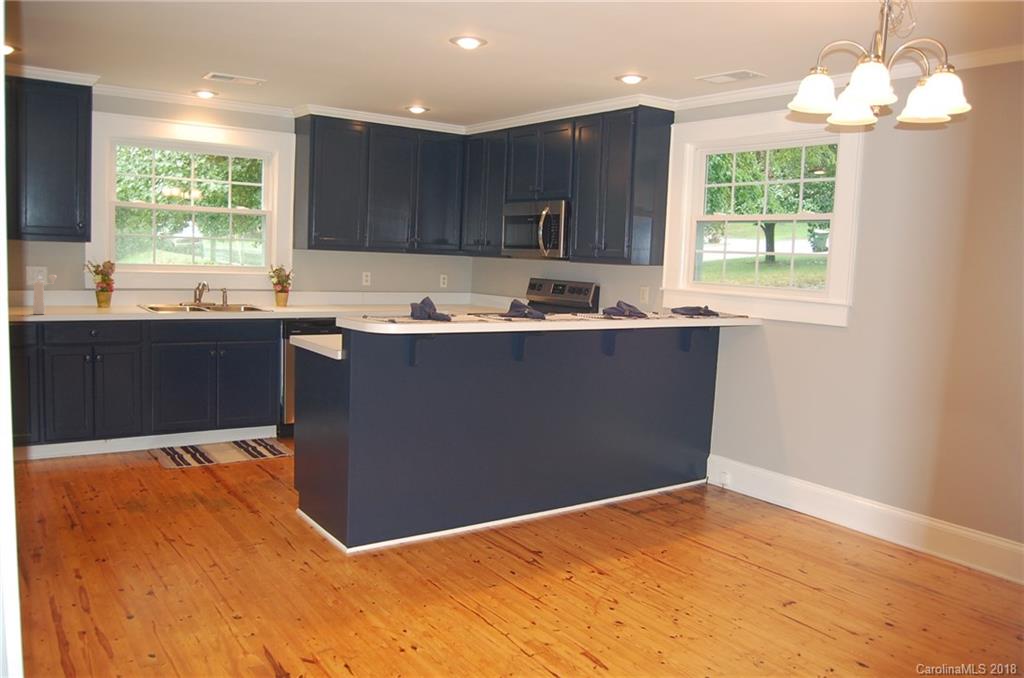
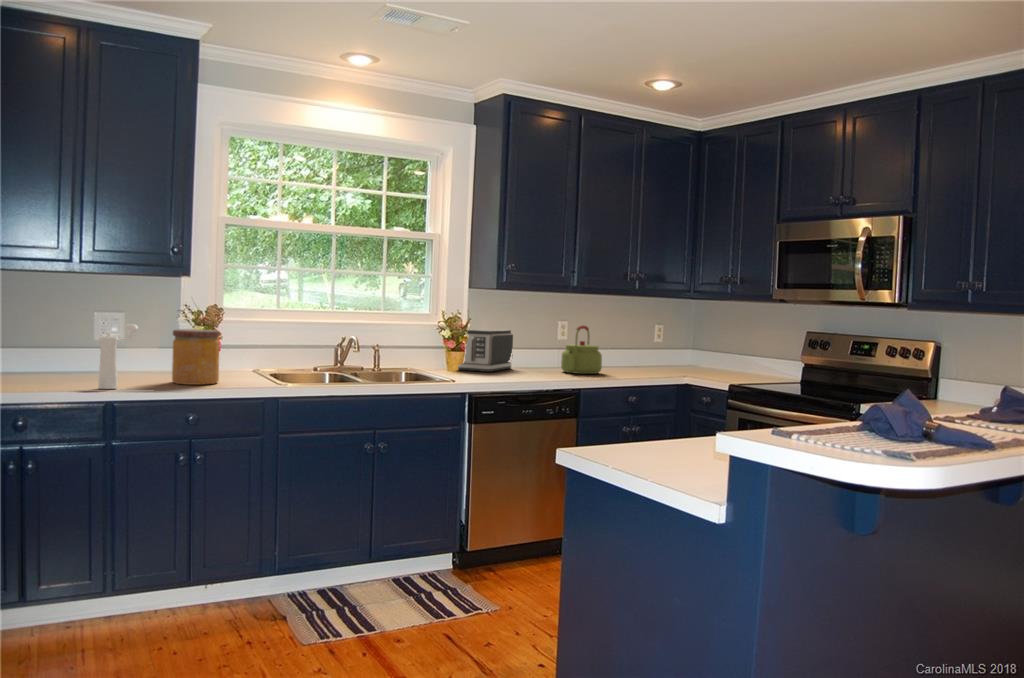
kettle: none [361,275,389,309] -> present [561,325,602,374]
toaster: none [284,277,328,307] -> present [458,329,513,372]
jar: none [80,278,111,313] -> present [172,329,220,385]

